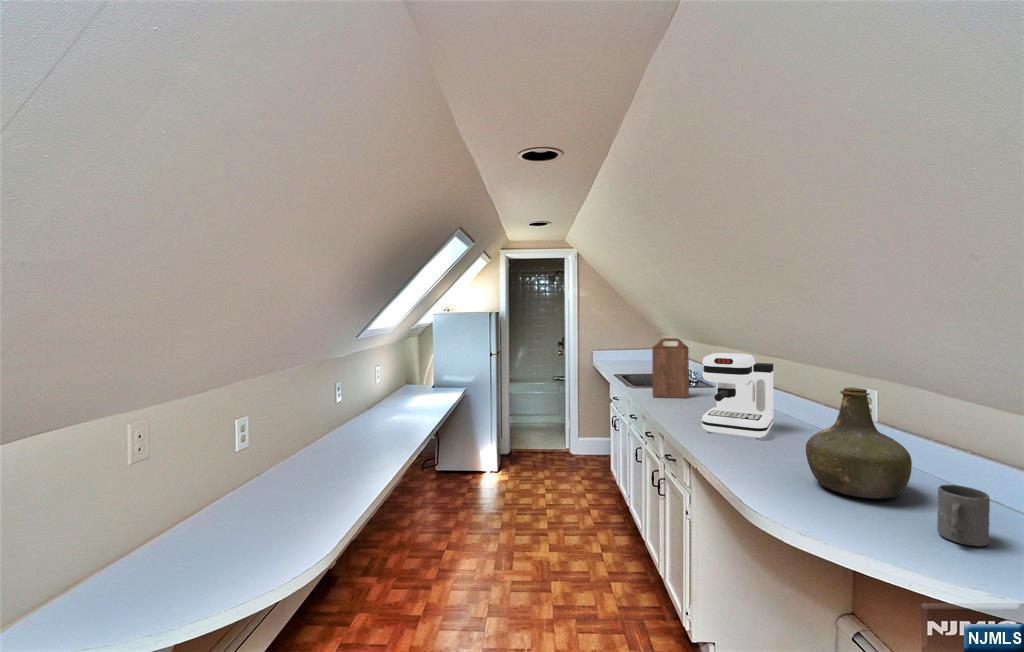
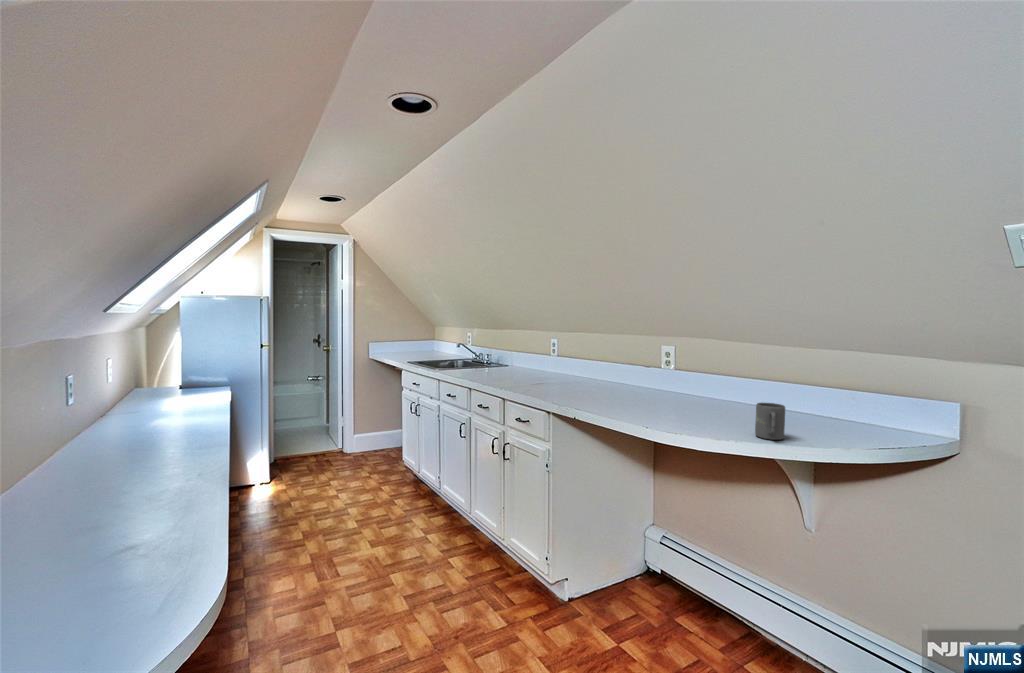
cutting board: present [652,338,689,398] -> none [471,320,503,377]
coffee maker: present [702,353,773,438] -> none [544,328,597,398]
bottle: present [806,388,912,499] -> none [655,344,724,424]

